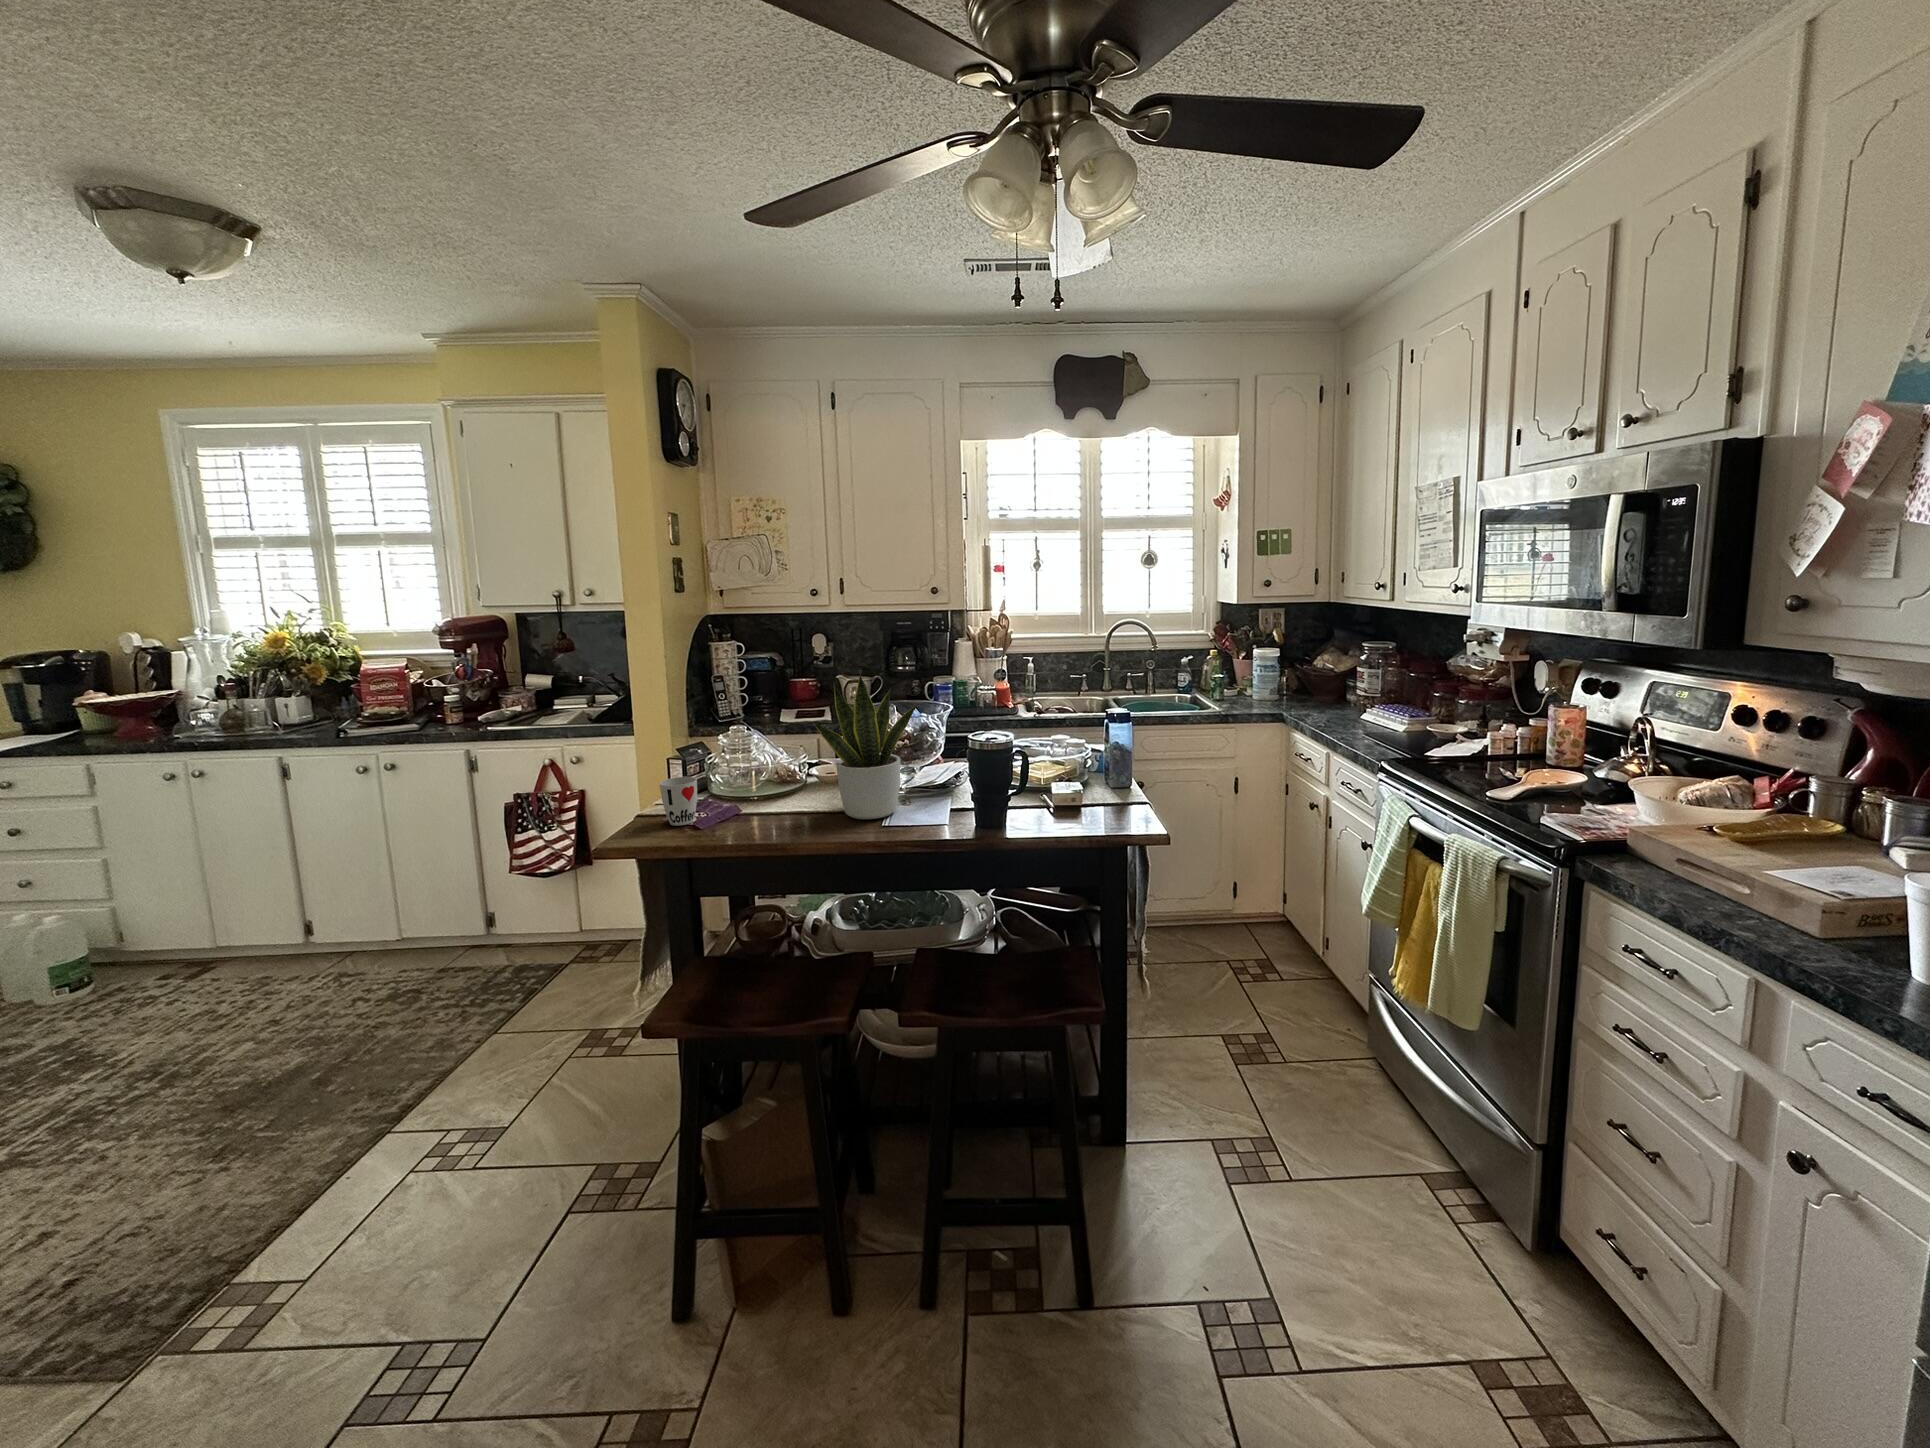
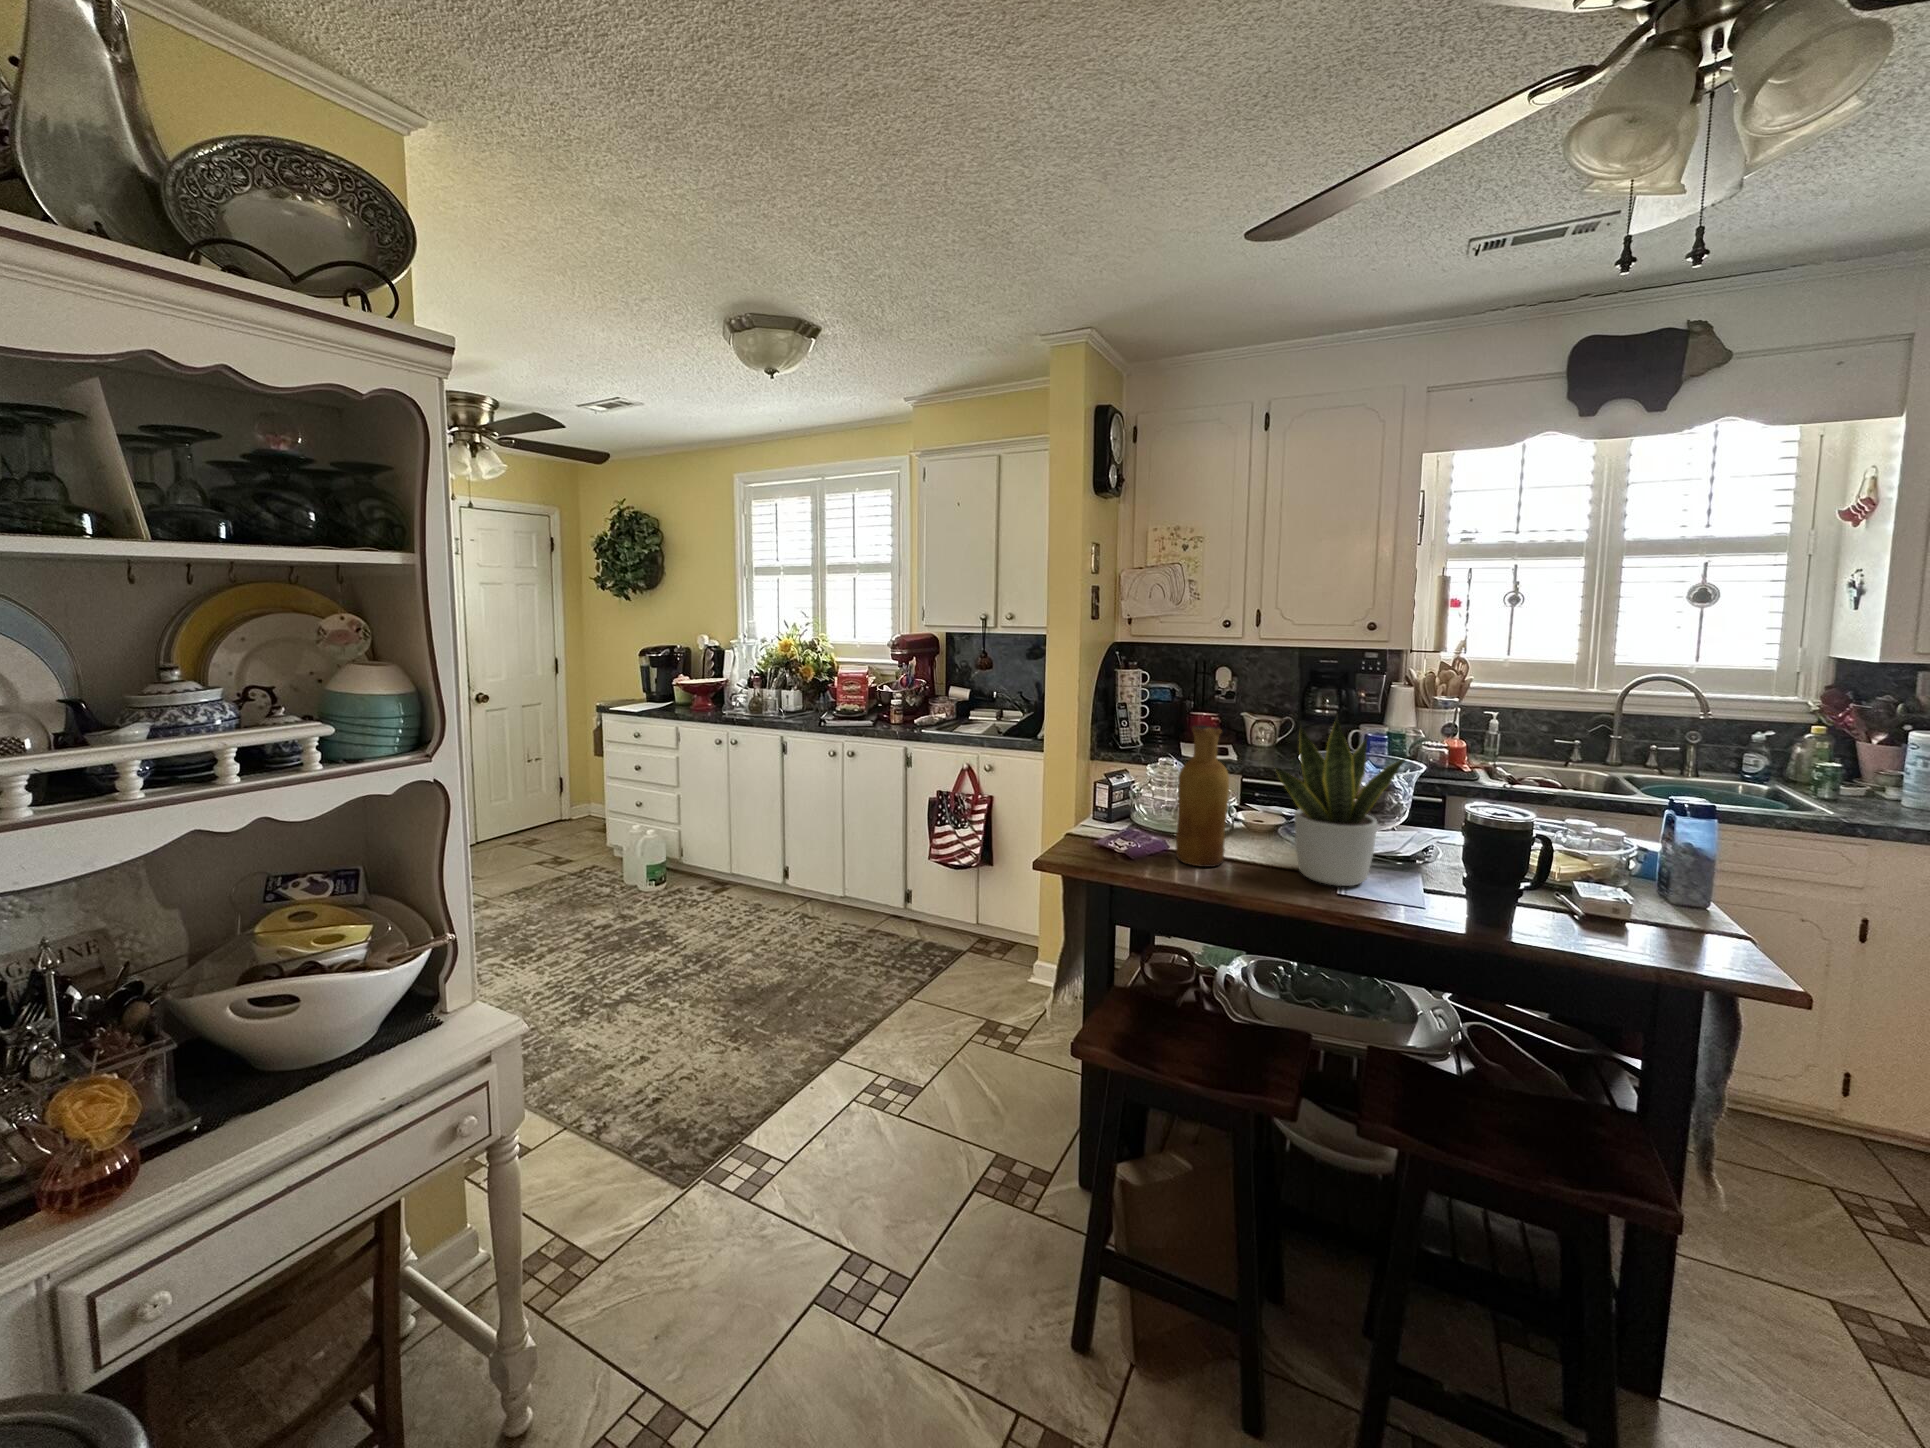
vase: none [733,693,783,825] -> present [1176,725,1229,867]
cup: present [660,777,697,826] -> none [1100,802,1136,852]

